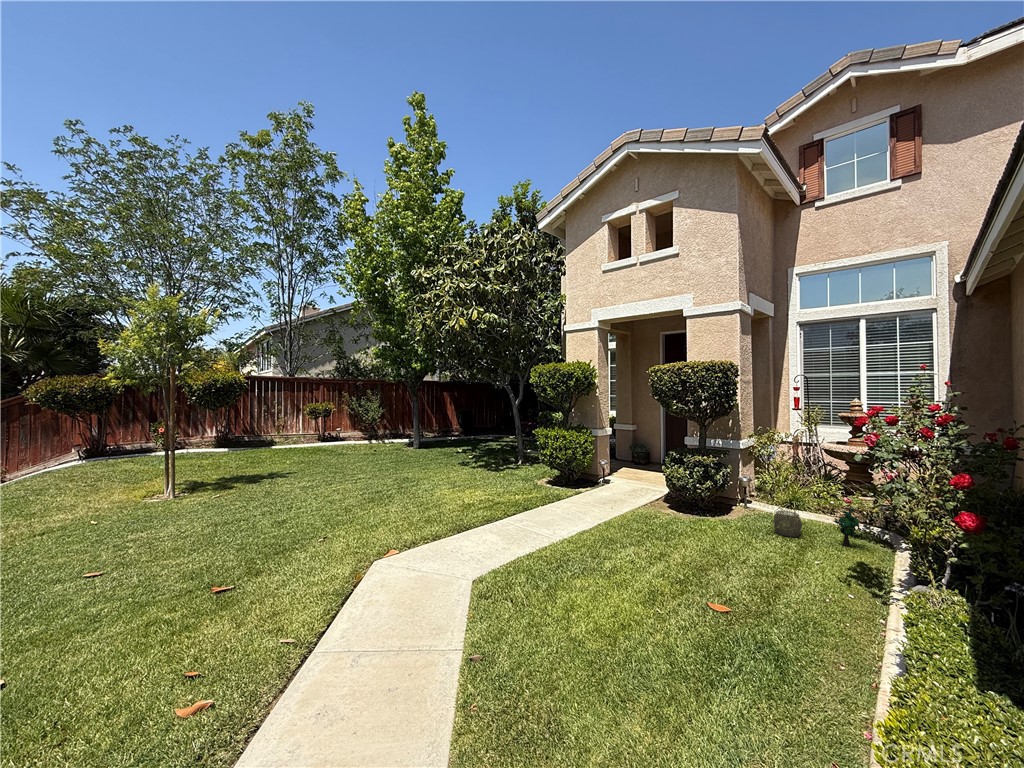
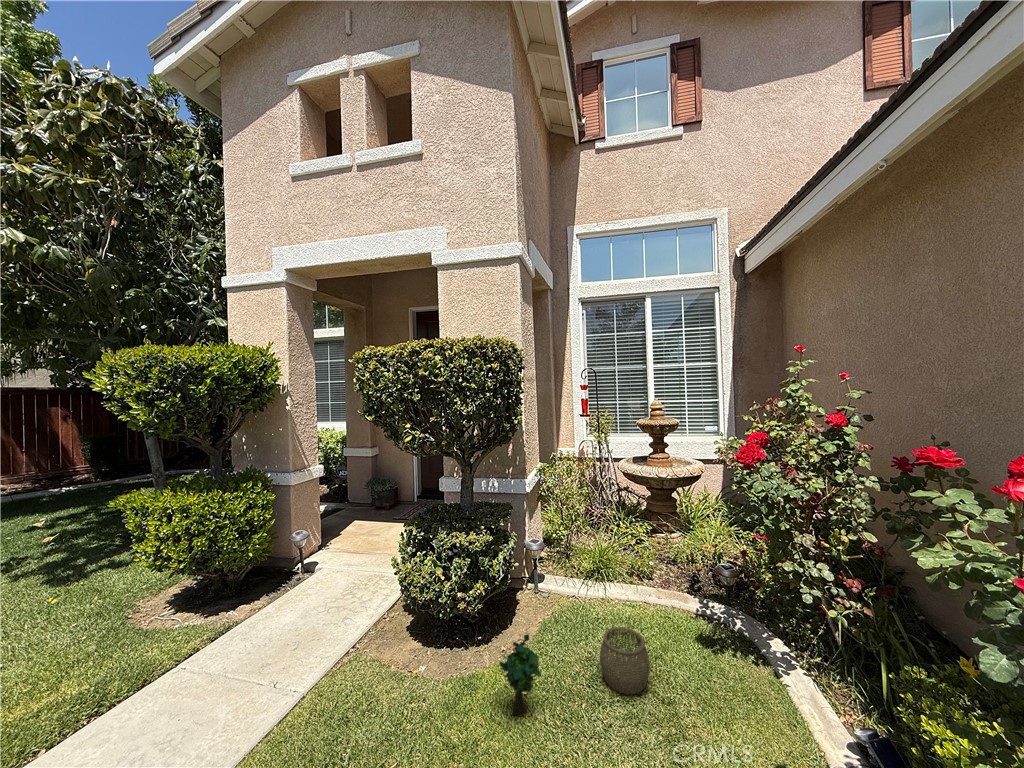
decorative plant: present [834,509,861,547] -> present [499,634,541,716]

